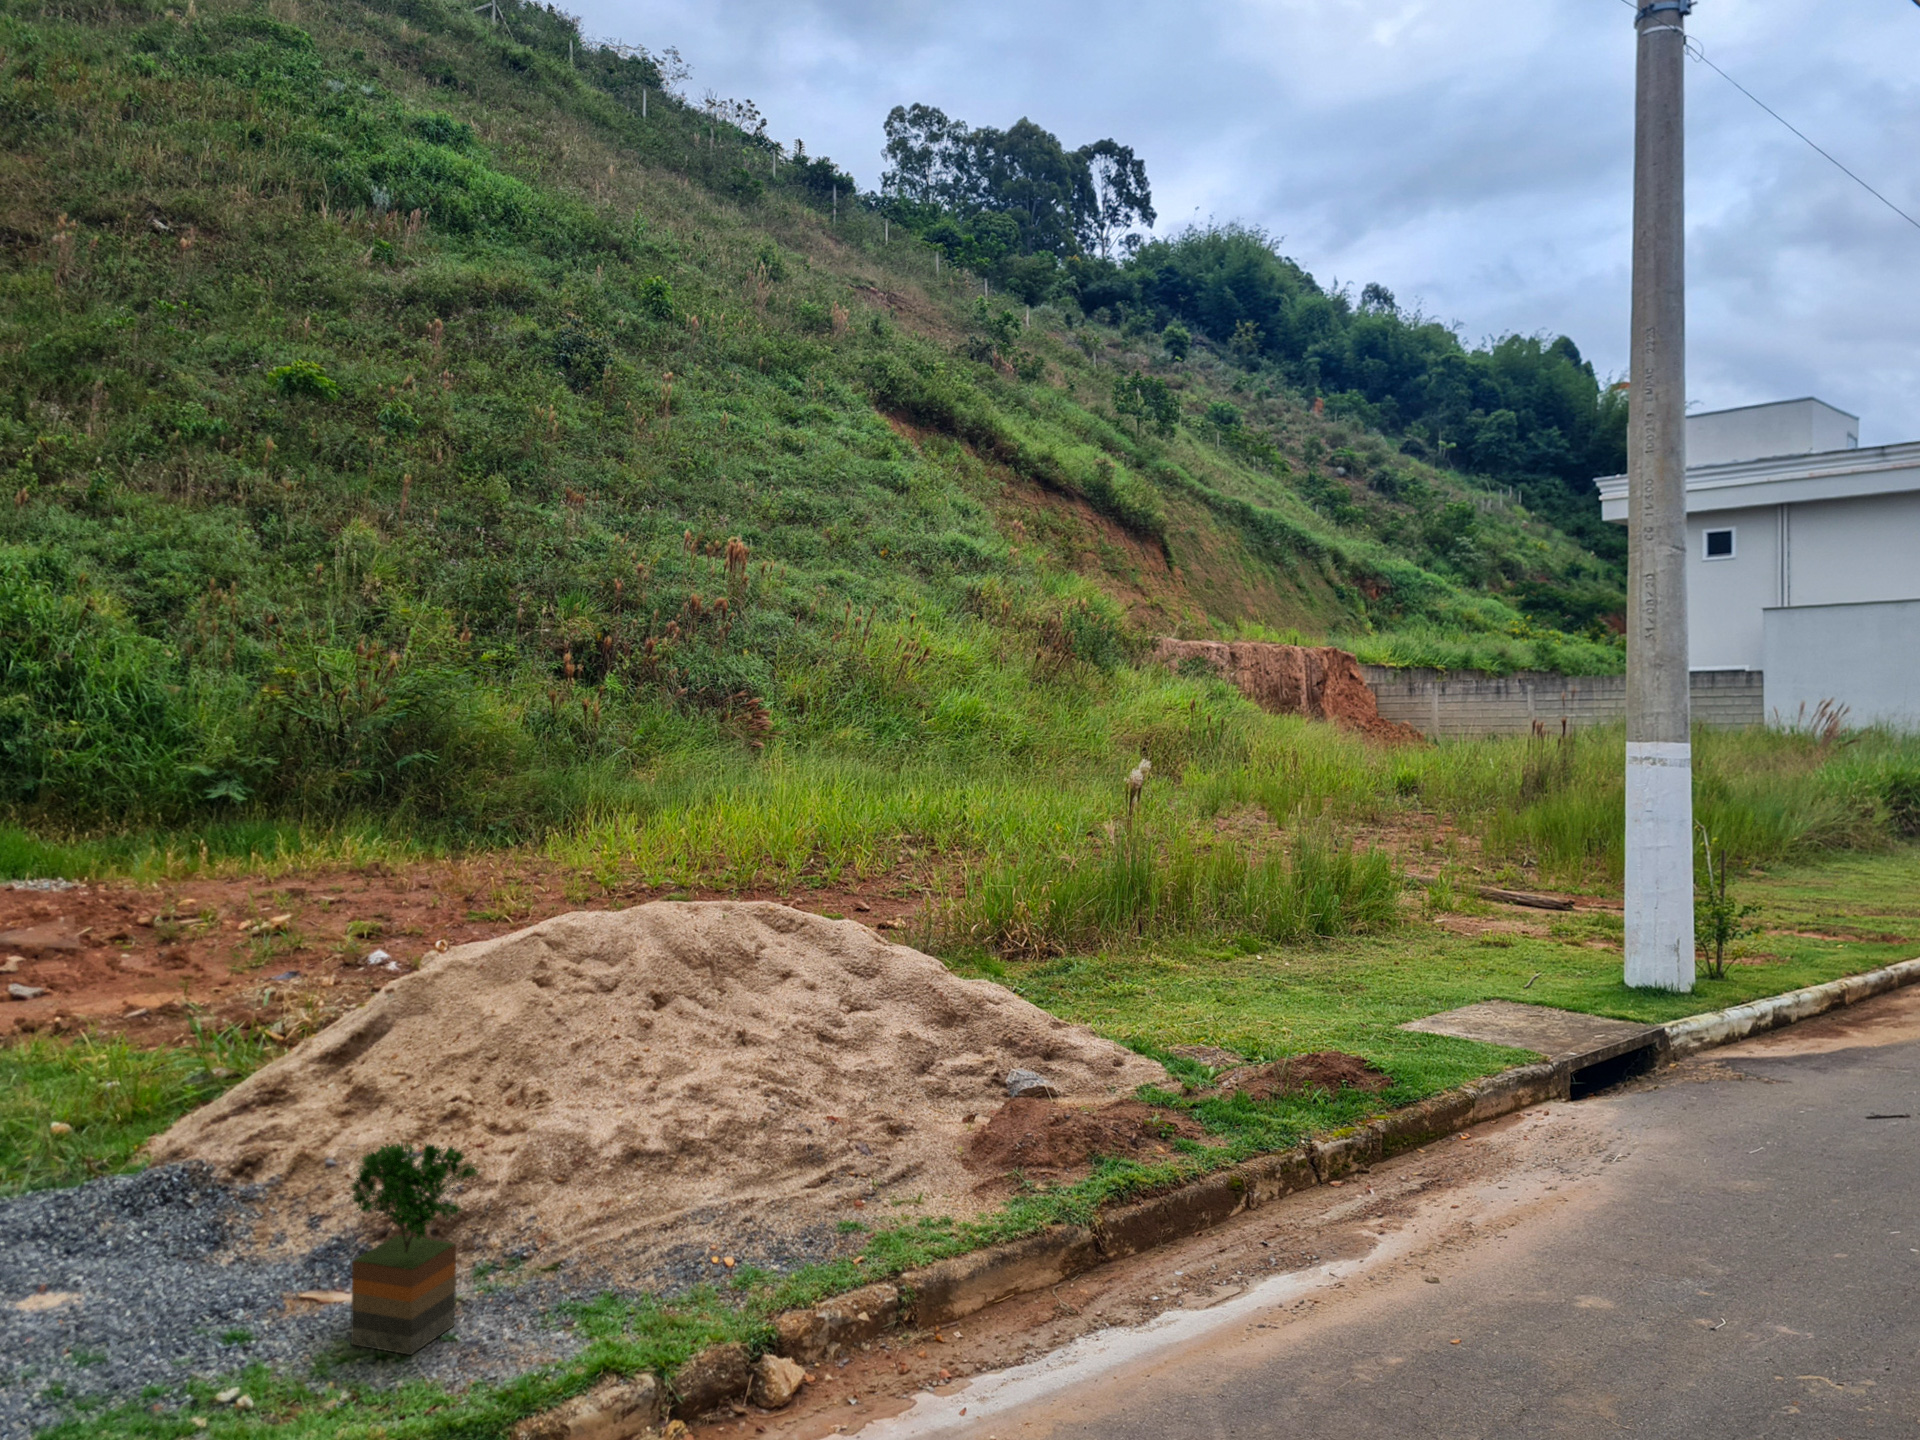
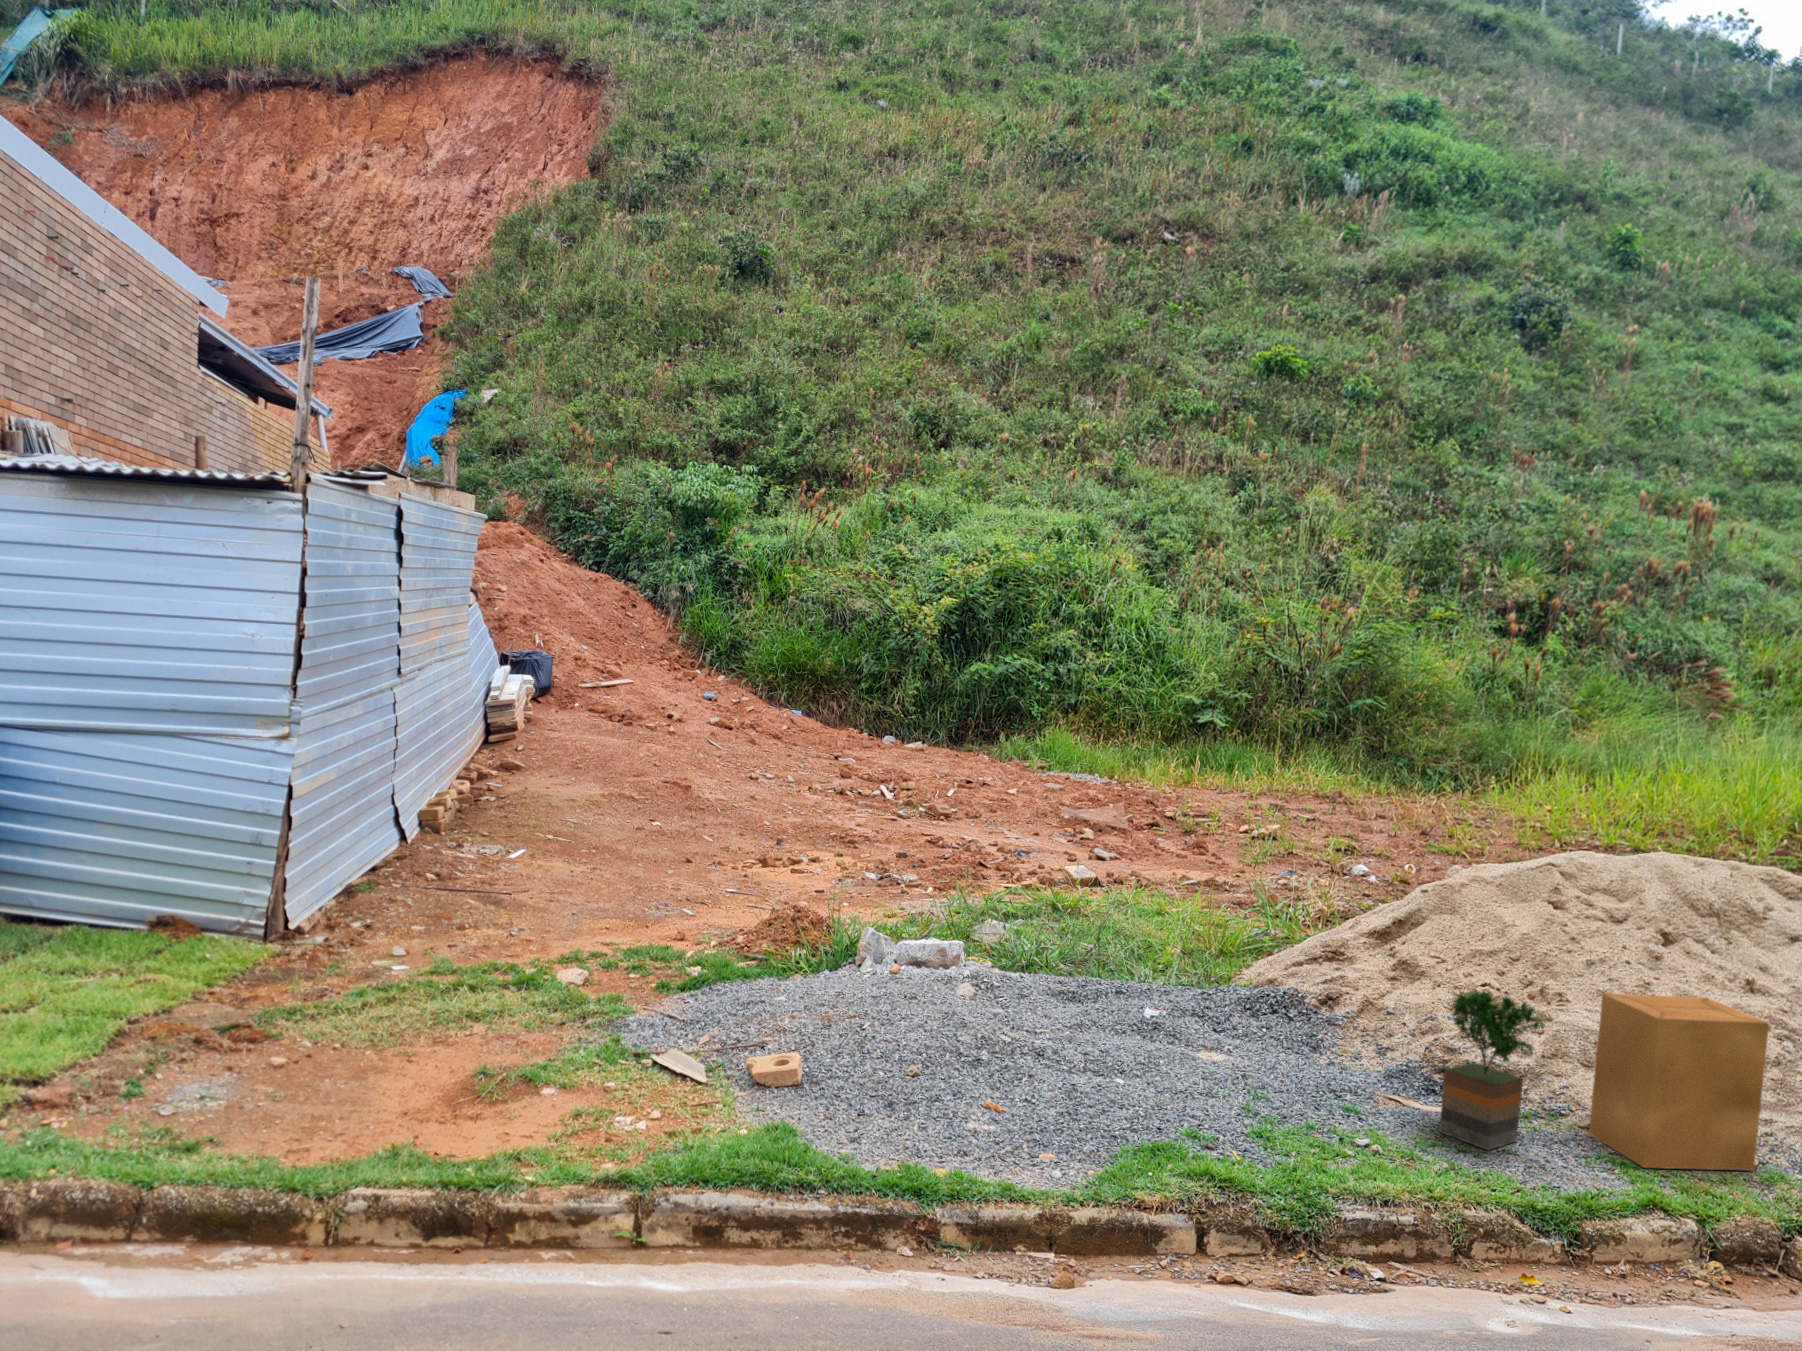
cardboard box: none [550,1083,729,1315] -> present [1589,993,1769,1171]

